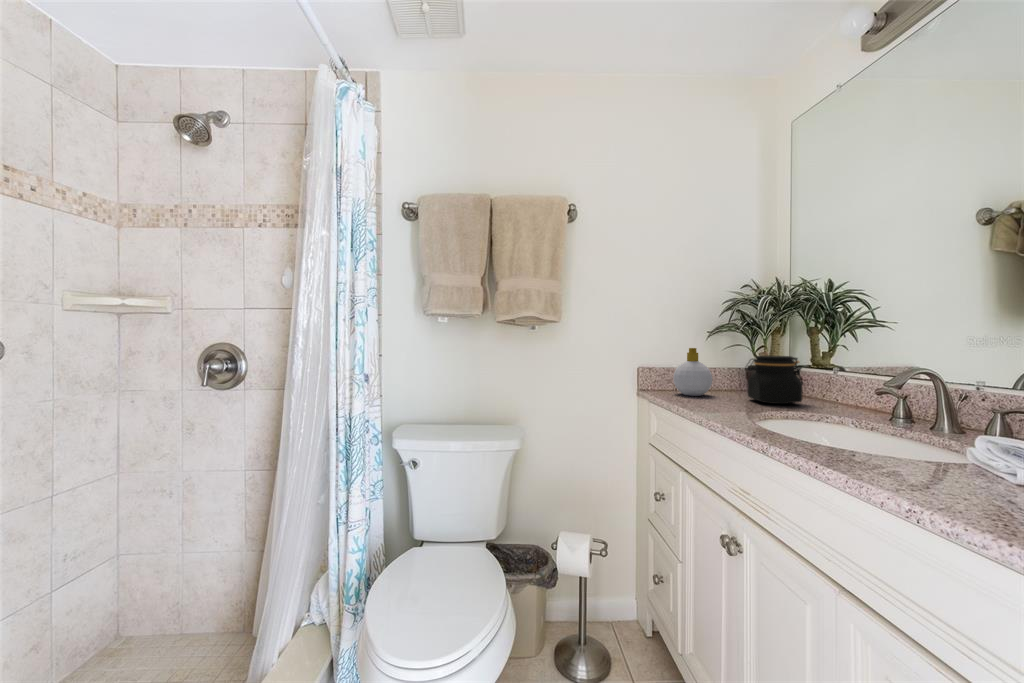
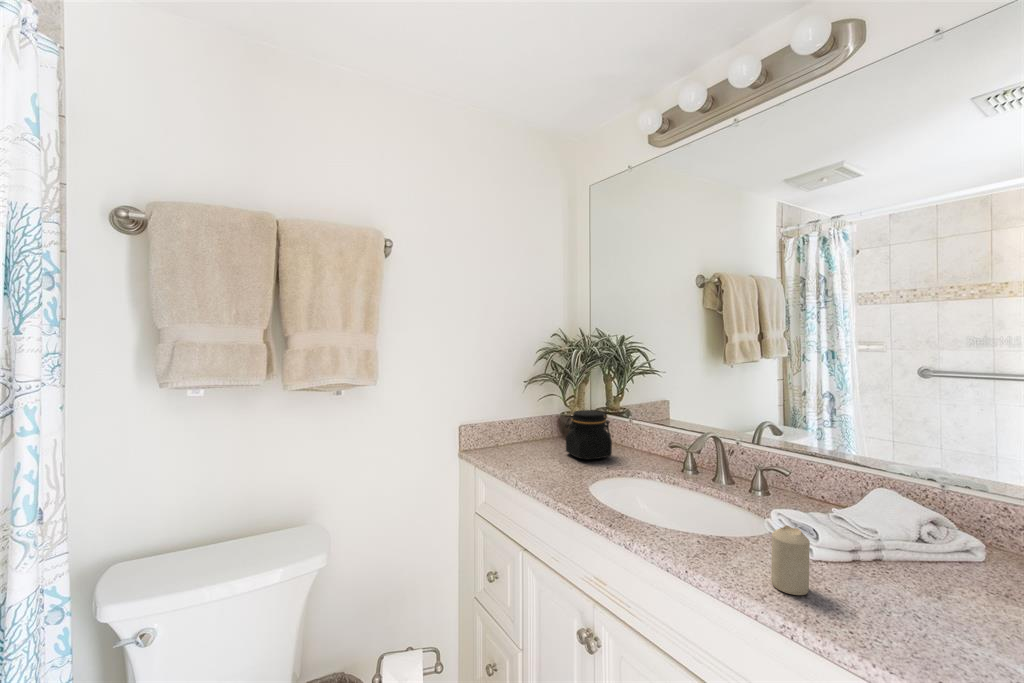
soap bottle: present [673,348,712,396] -> none [496,404,533,455]
candle: none [923,419,979,496] -> present [771,525,810,595]

